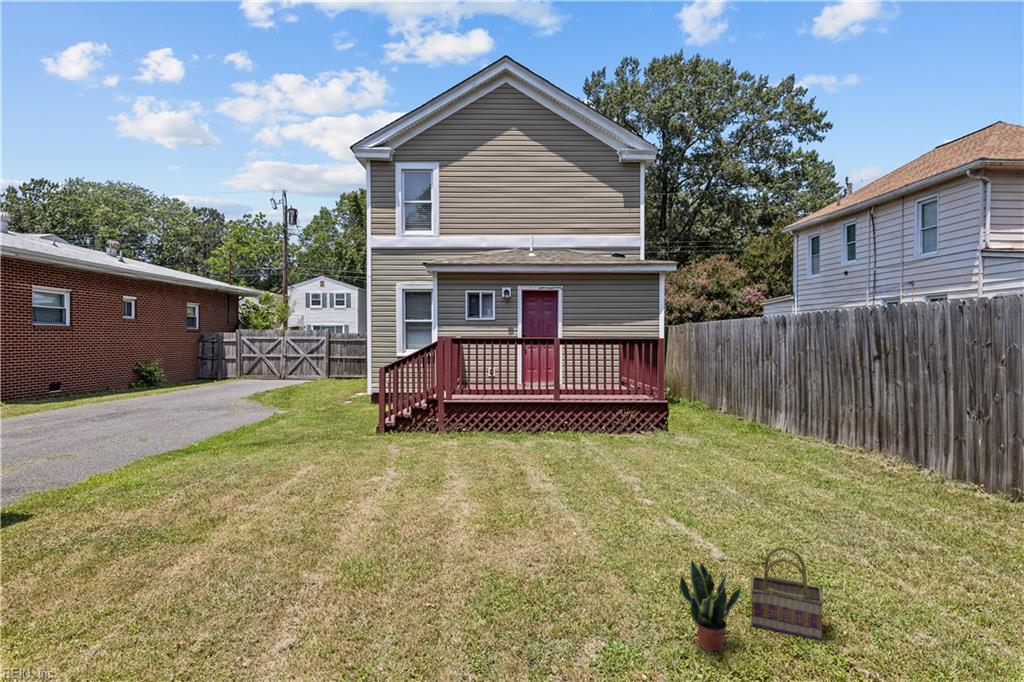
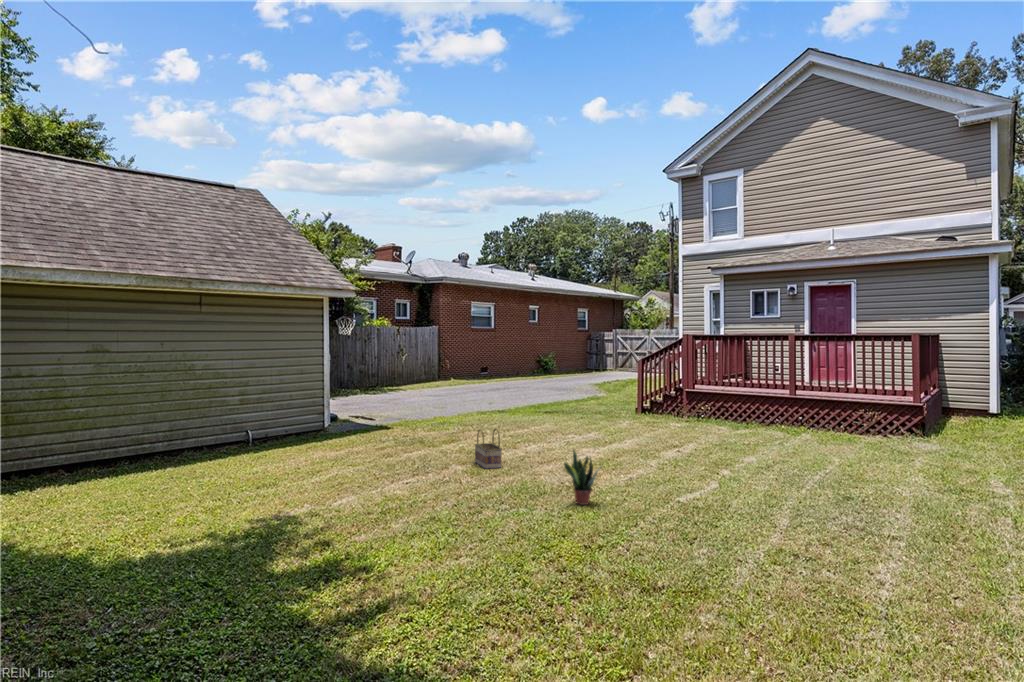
basket: present [751,547,824,640] -> present [475,428,502,469]

